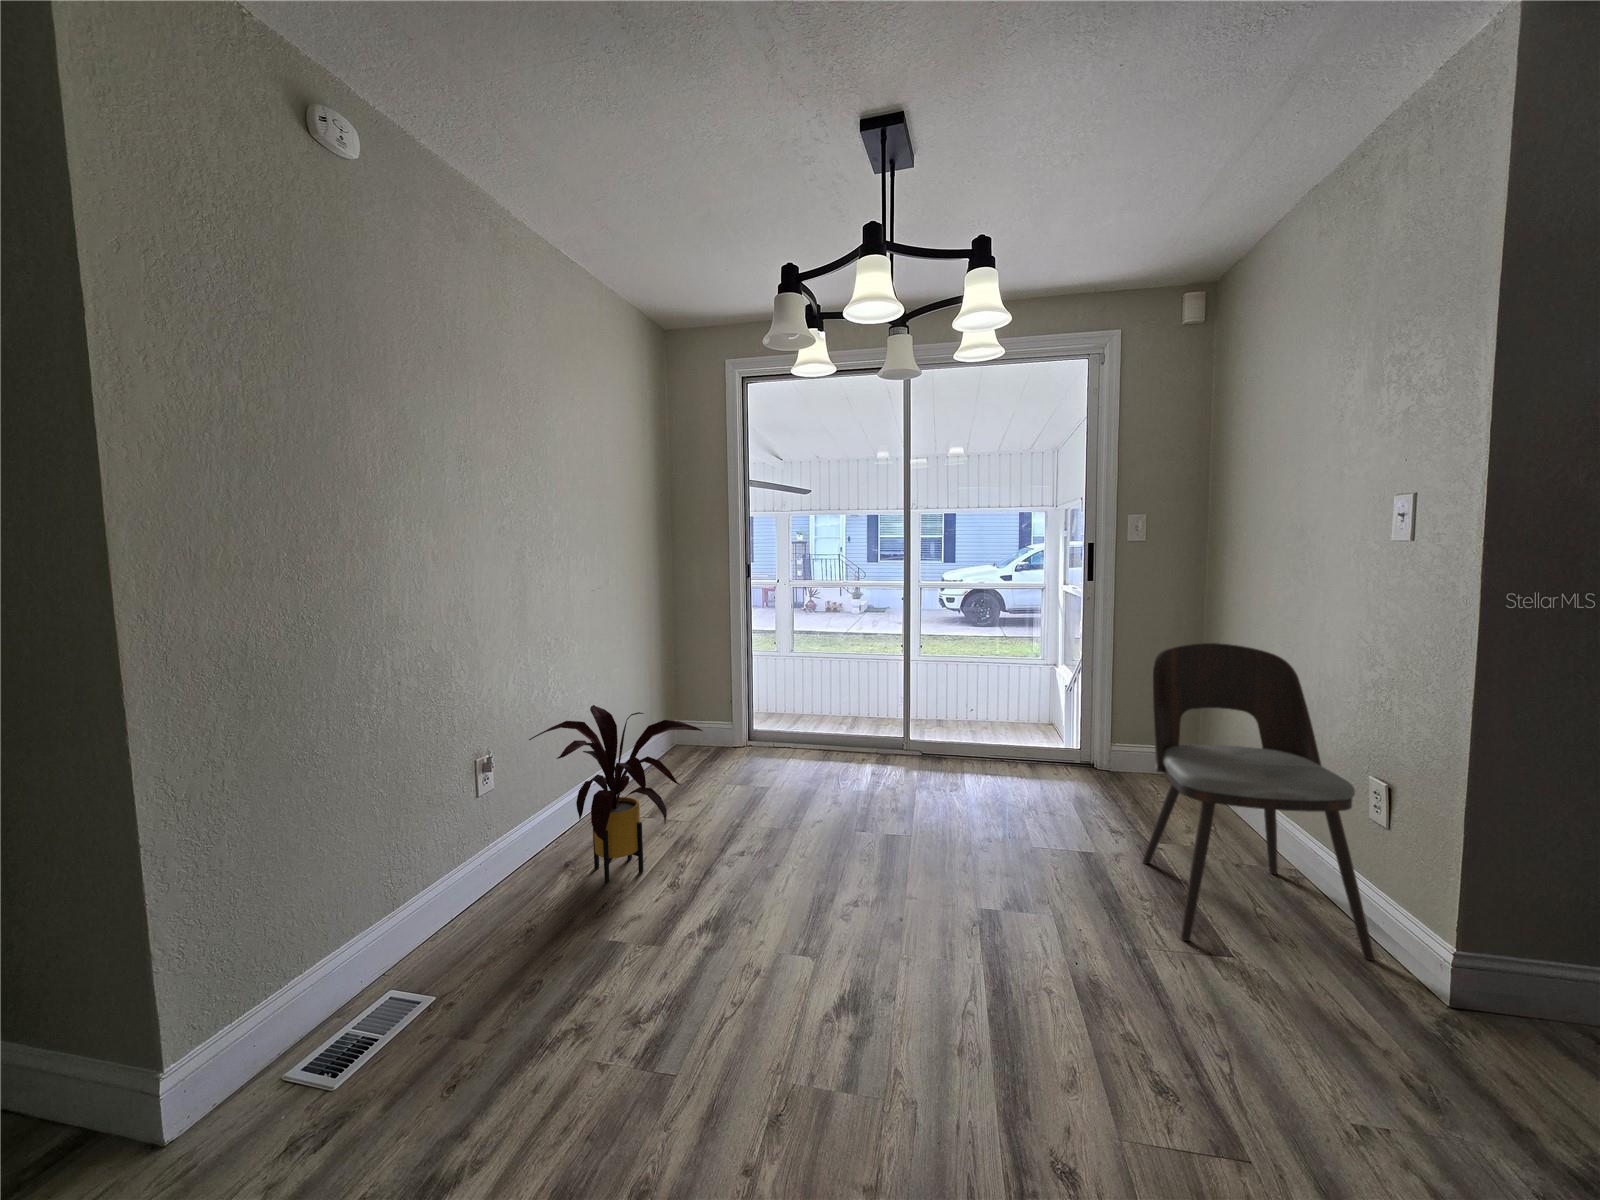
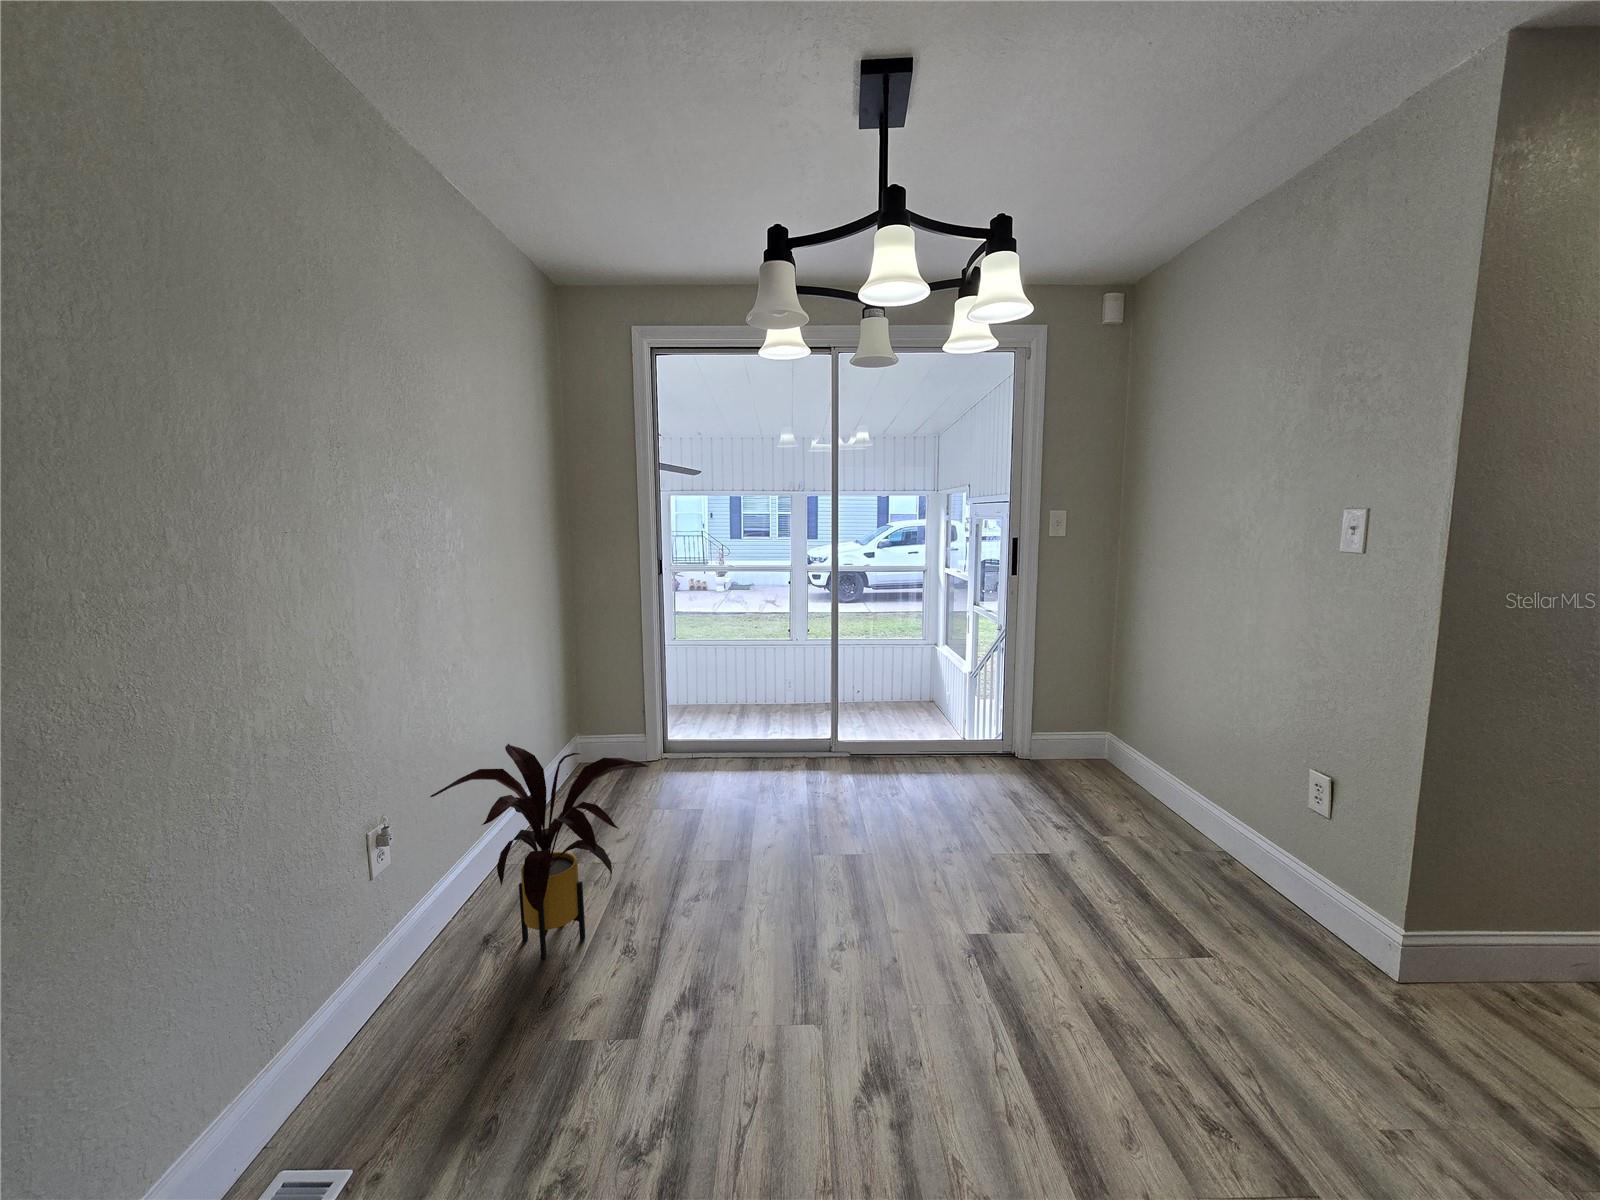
dining chair: present [1143,643,1375,960] -> none [1098,644,1326,946]

